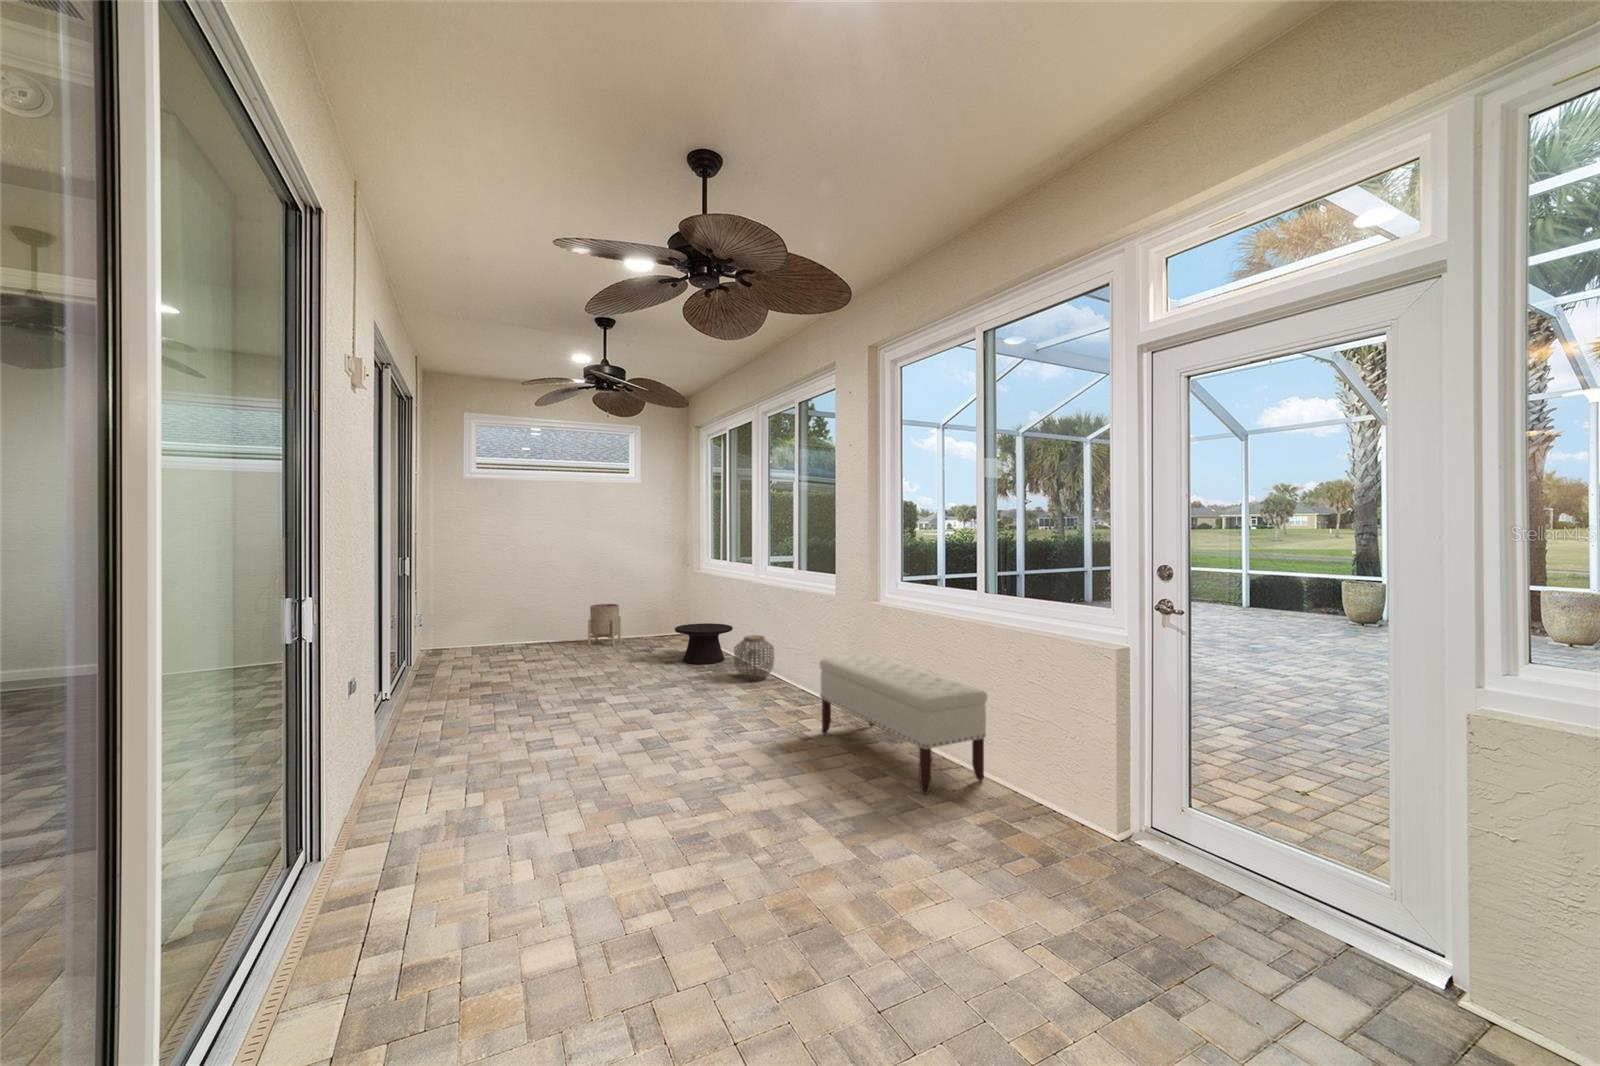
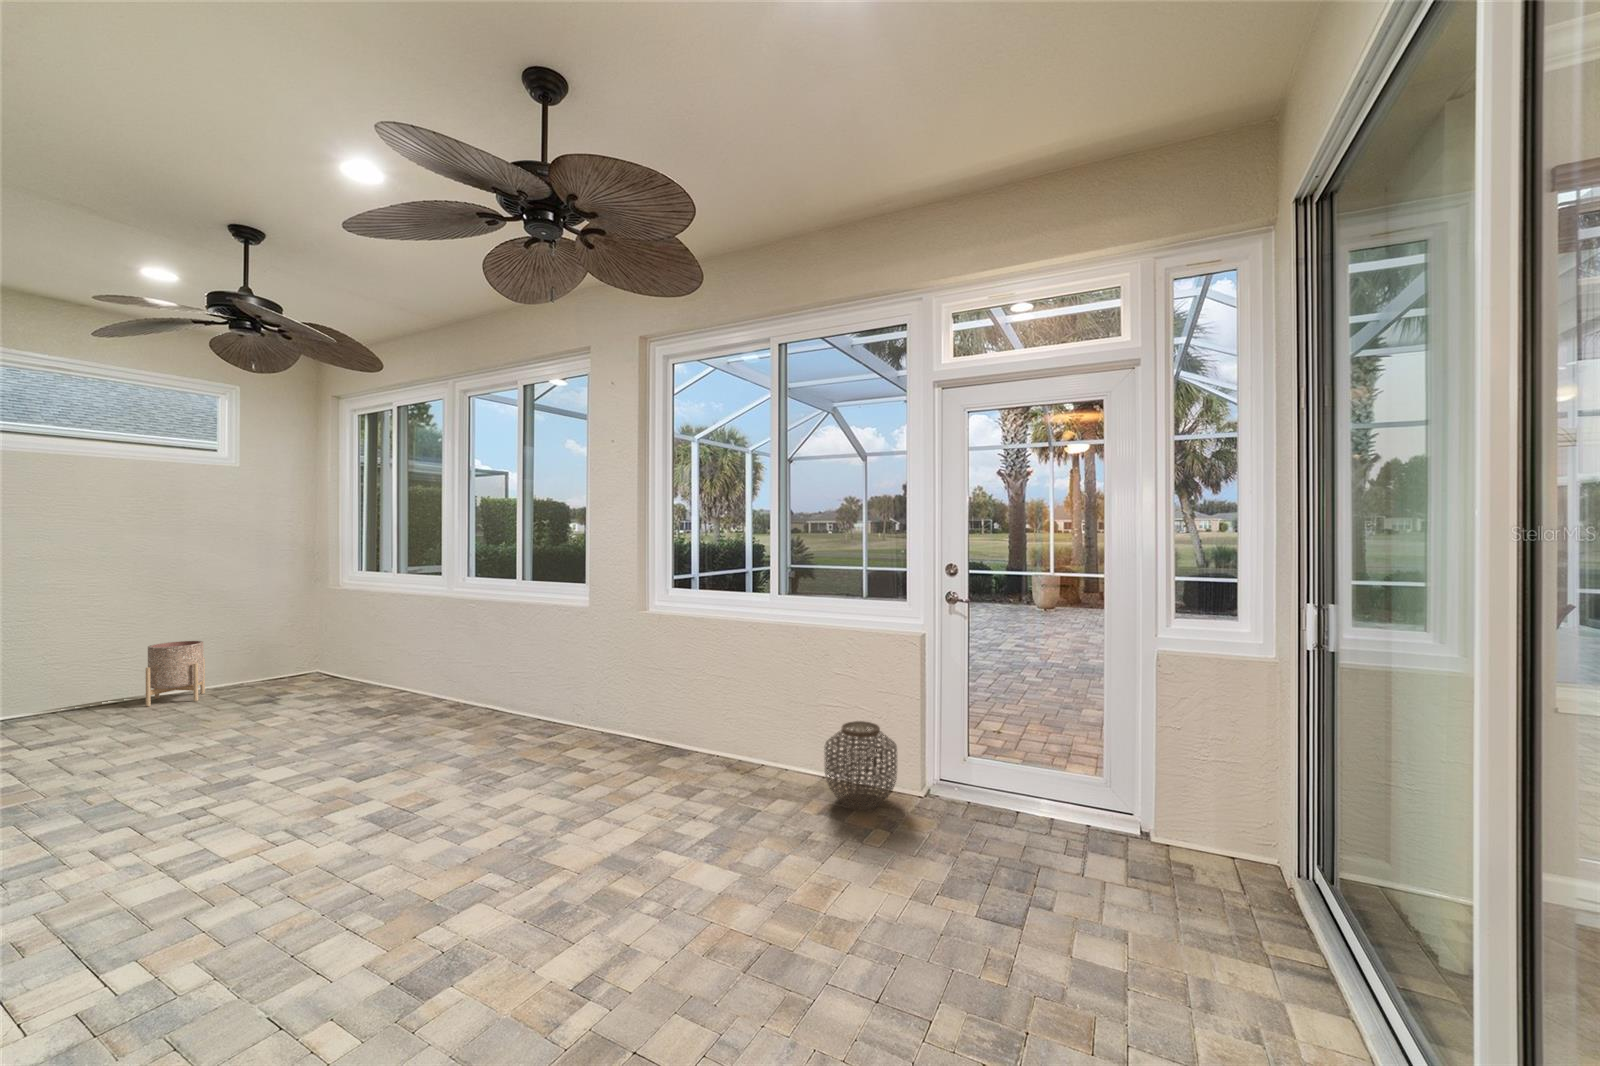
side table: present [675,623,733,664] -> none [326,652,415,708]
woven basket: present [734,635,774,681] -> present [824,721,897,809]
bench: present [820,654,987,794] -> none [599,666,797,797]

